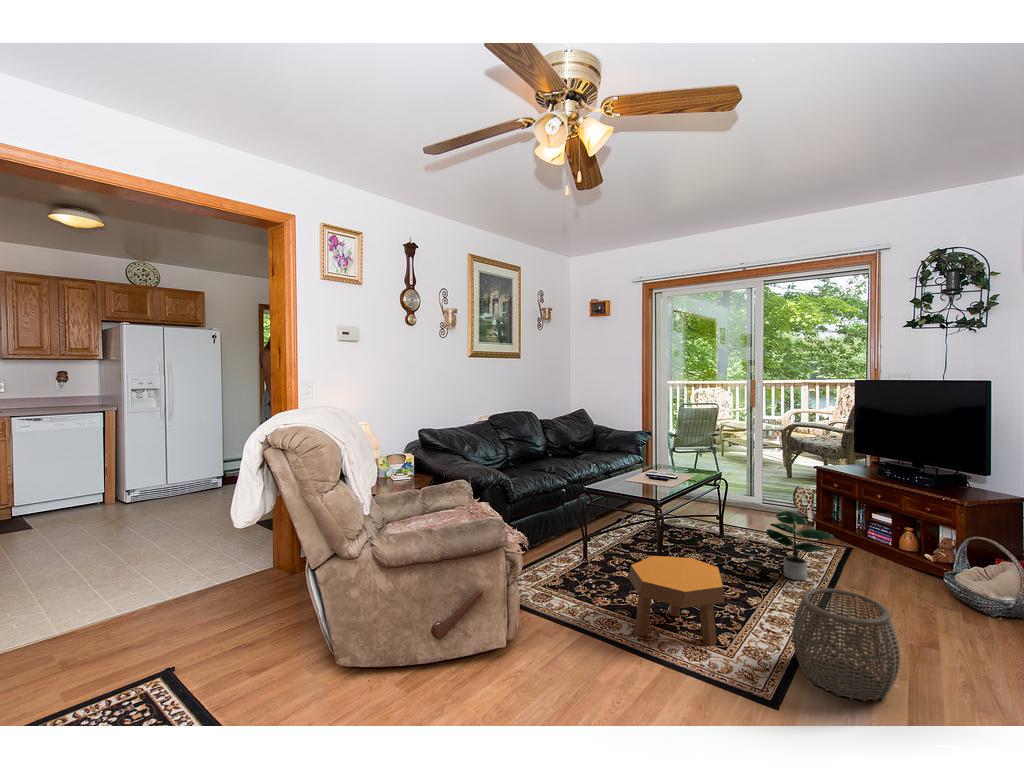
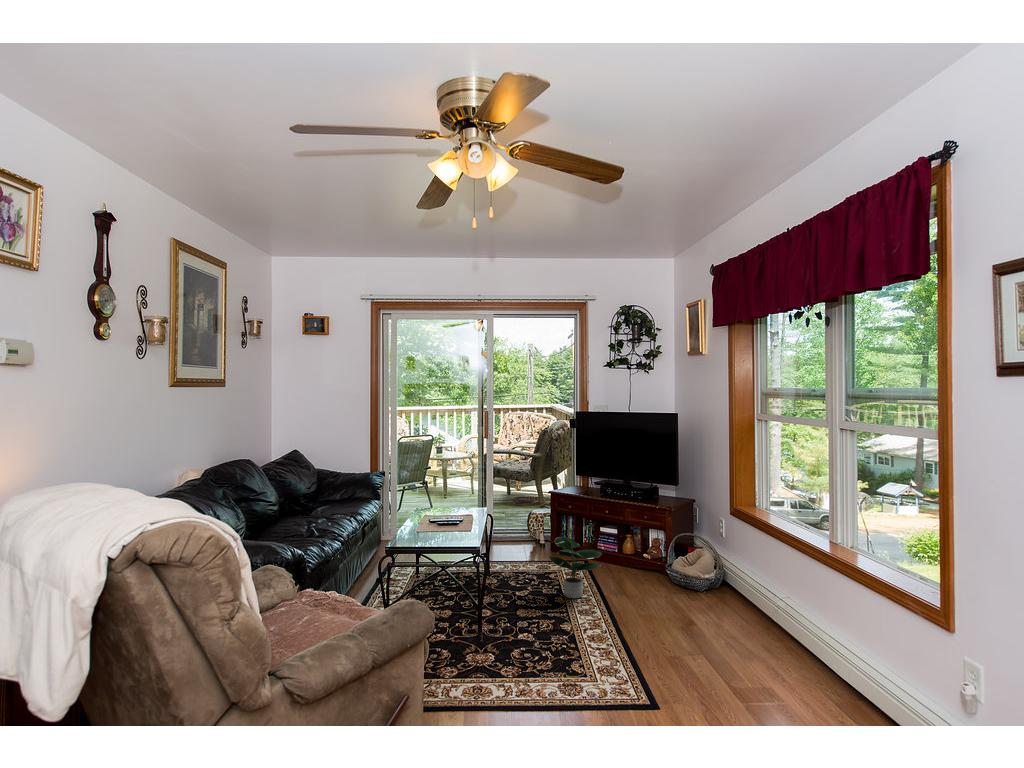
footstool: present [628,556,725,646] -> none [489,599,585,692]
woven basket: present [792,588,901,701] -> none [635,597,712,683]

